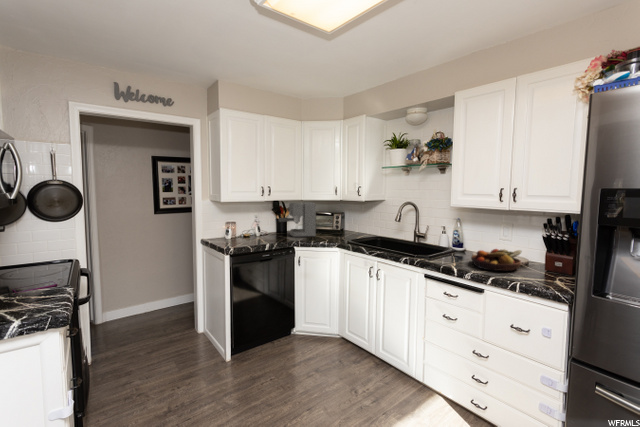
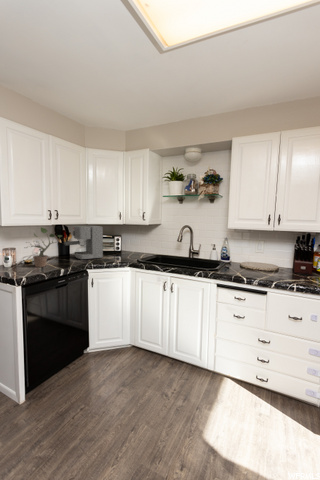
potted plant: none [237,203,272,241] -> present [31,227,62,267]
fruit bowl: present [471,249,522,271] -> none [249,260,285,276]

